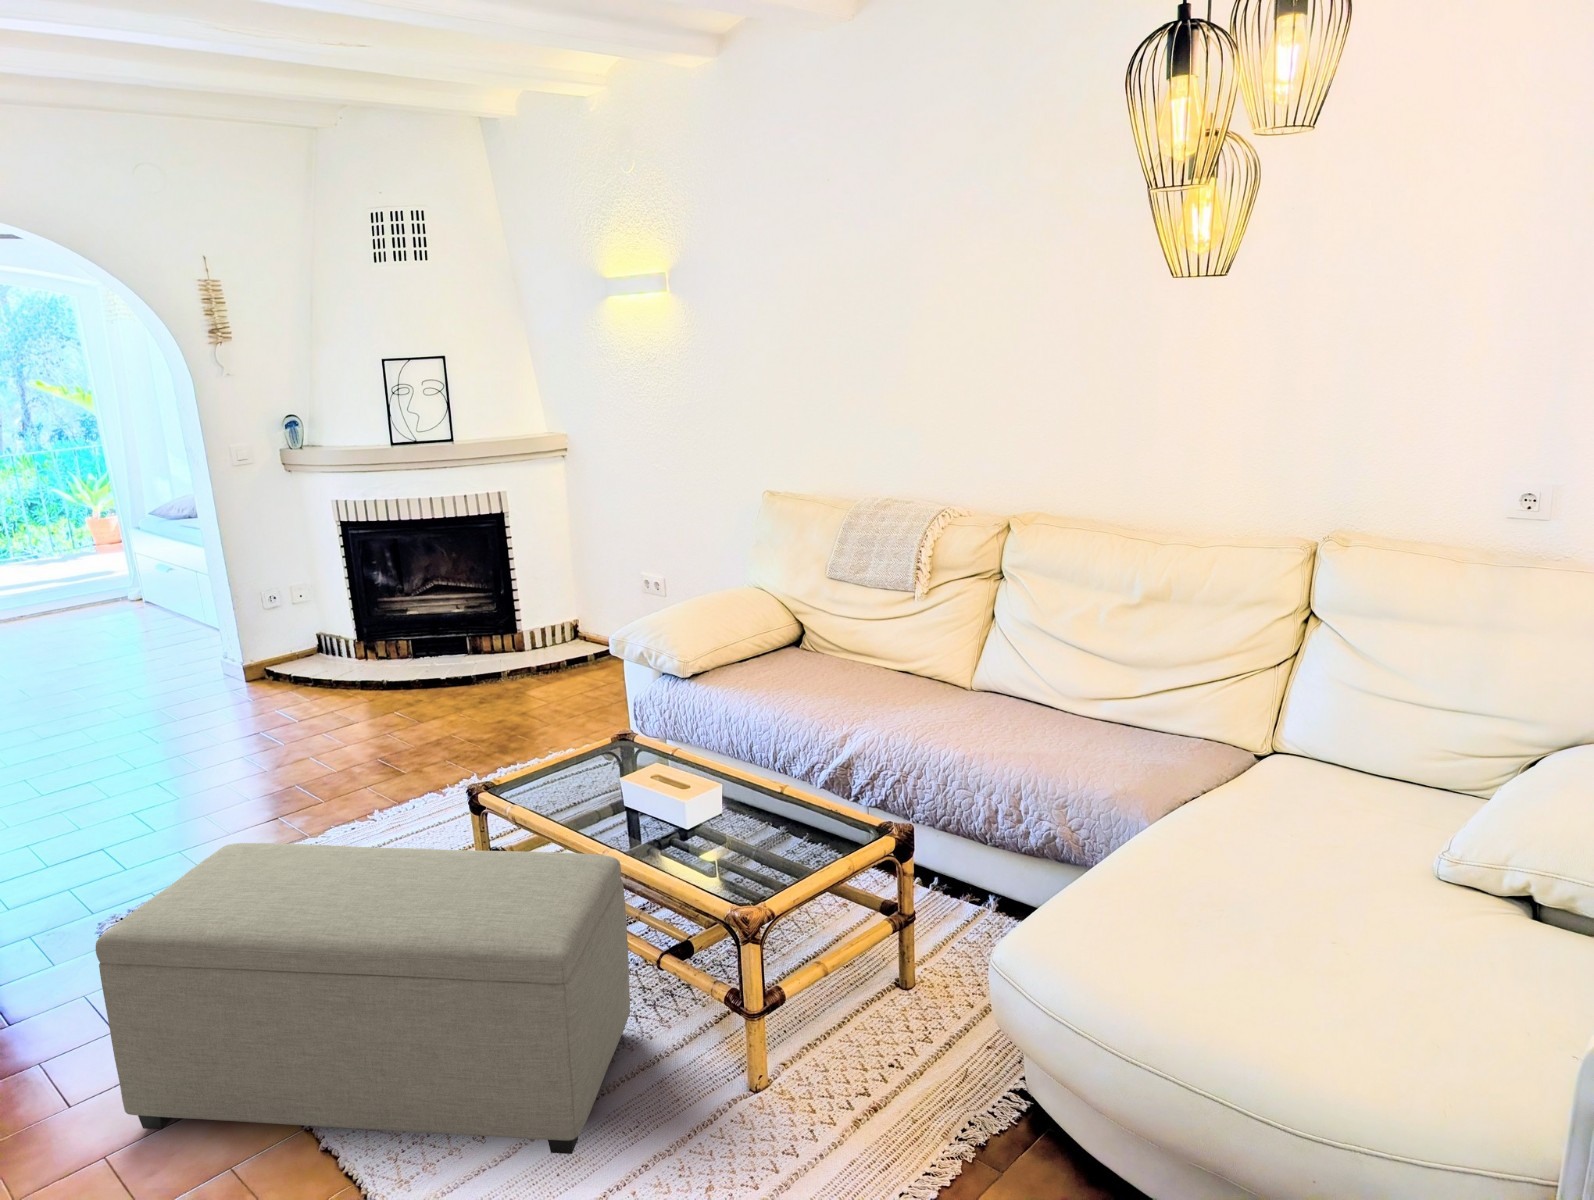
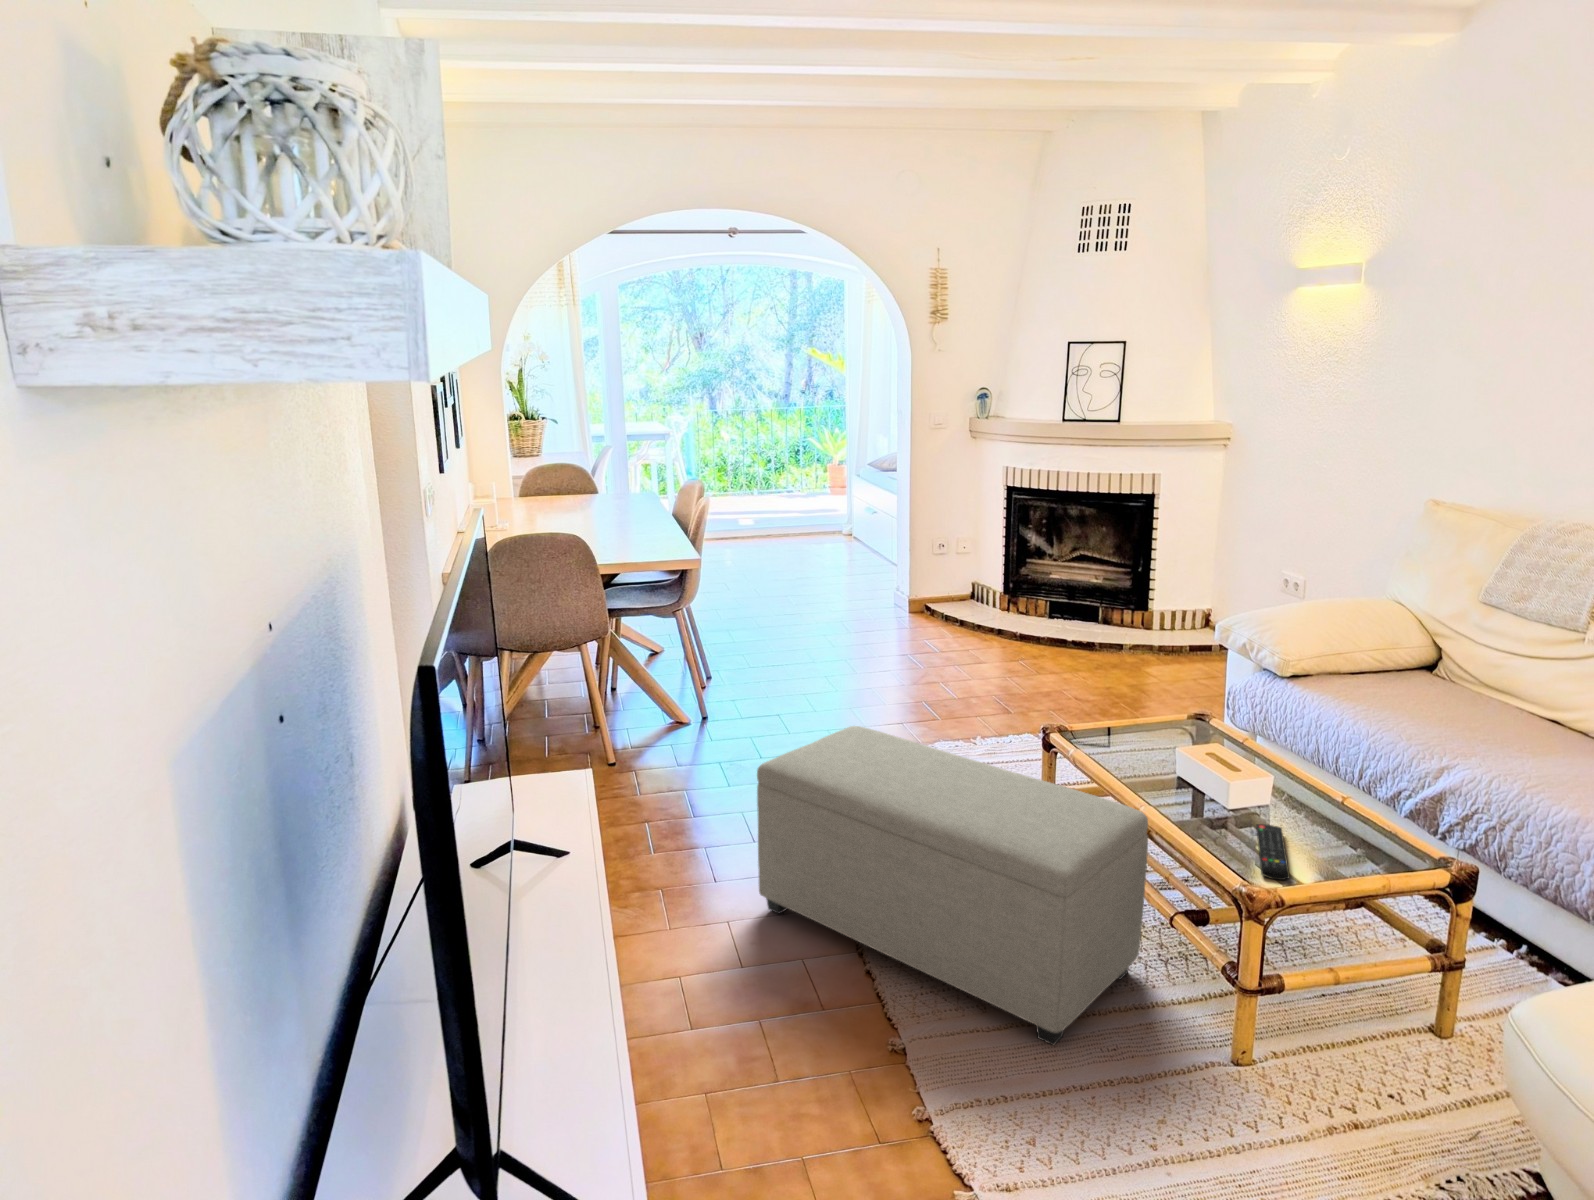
remote control: none [721,833,771,890] -> present [1256,824,1289,880]

